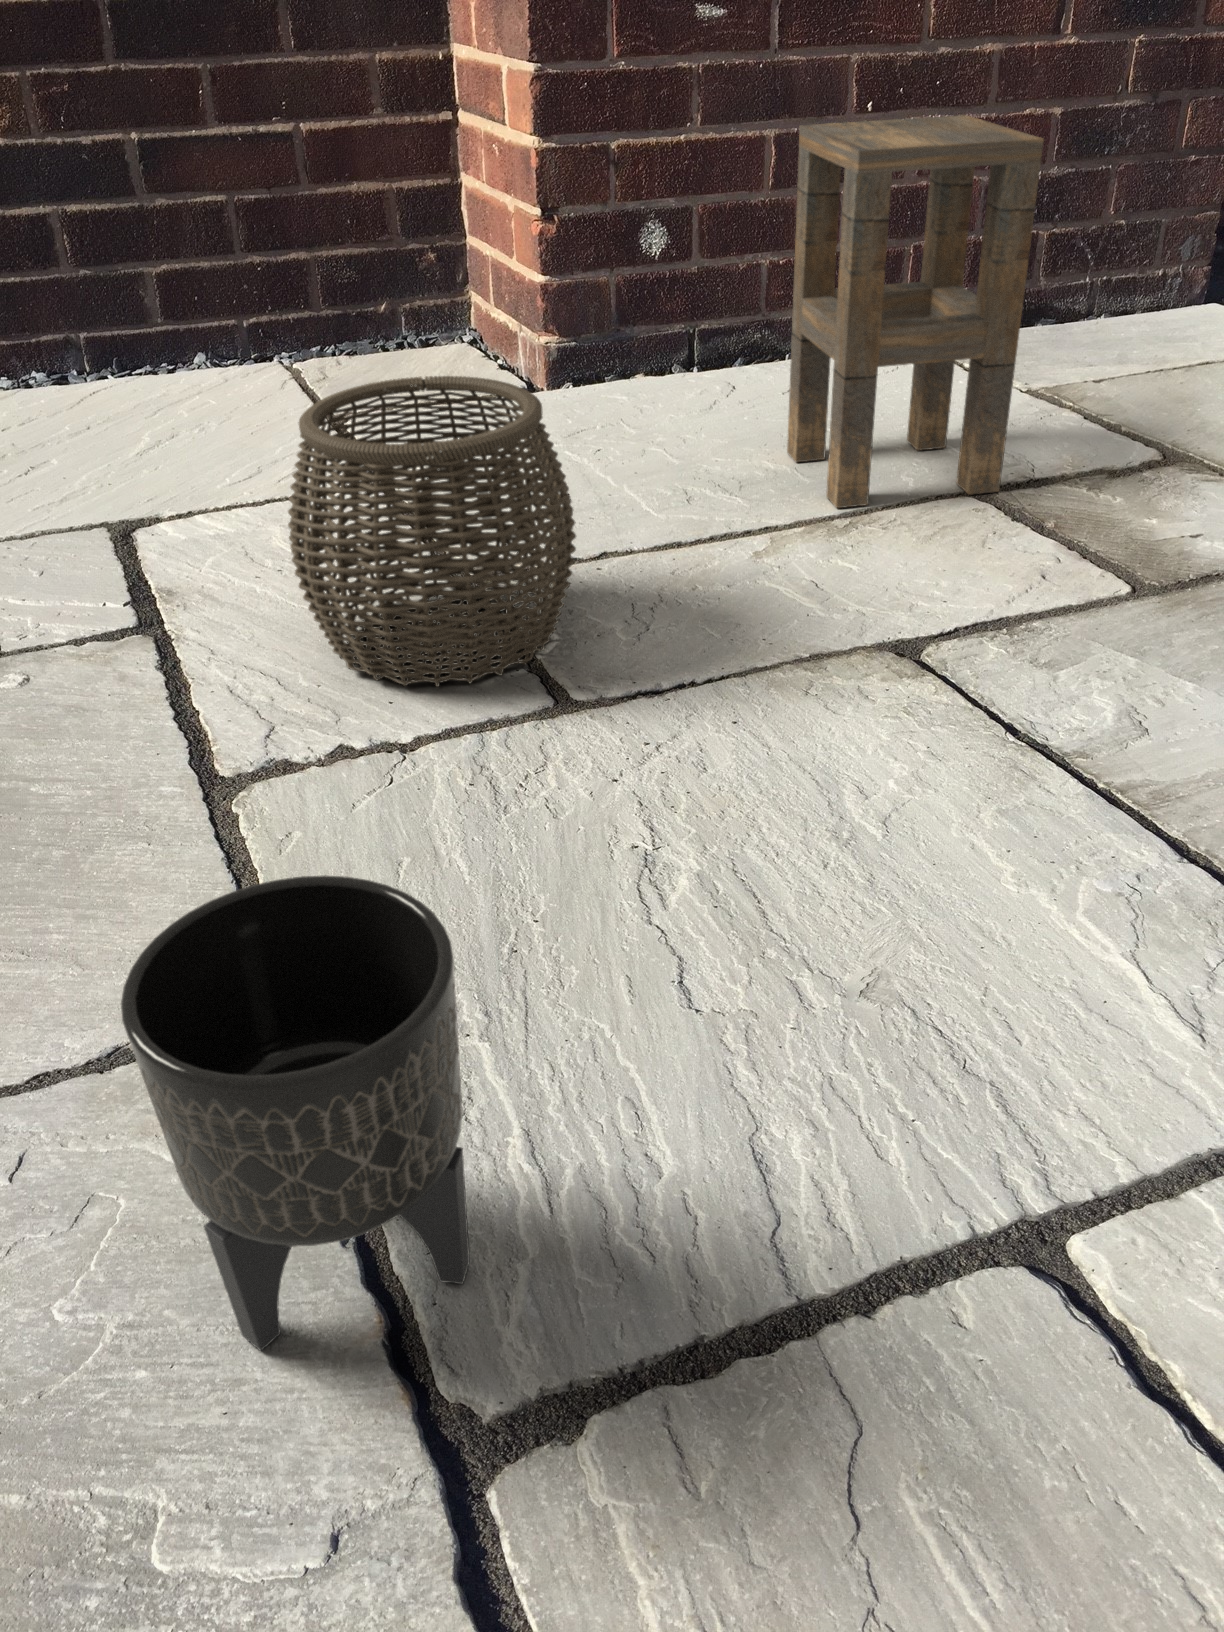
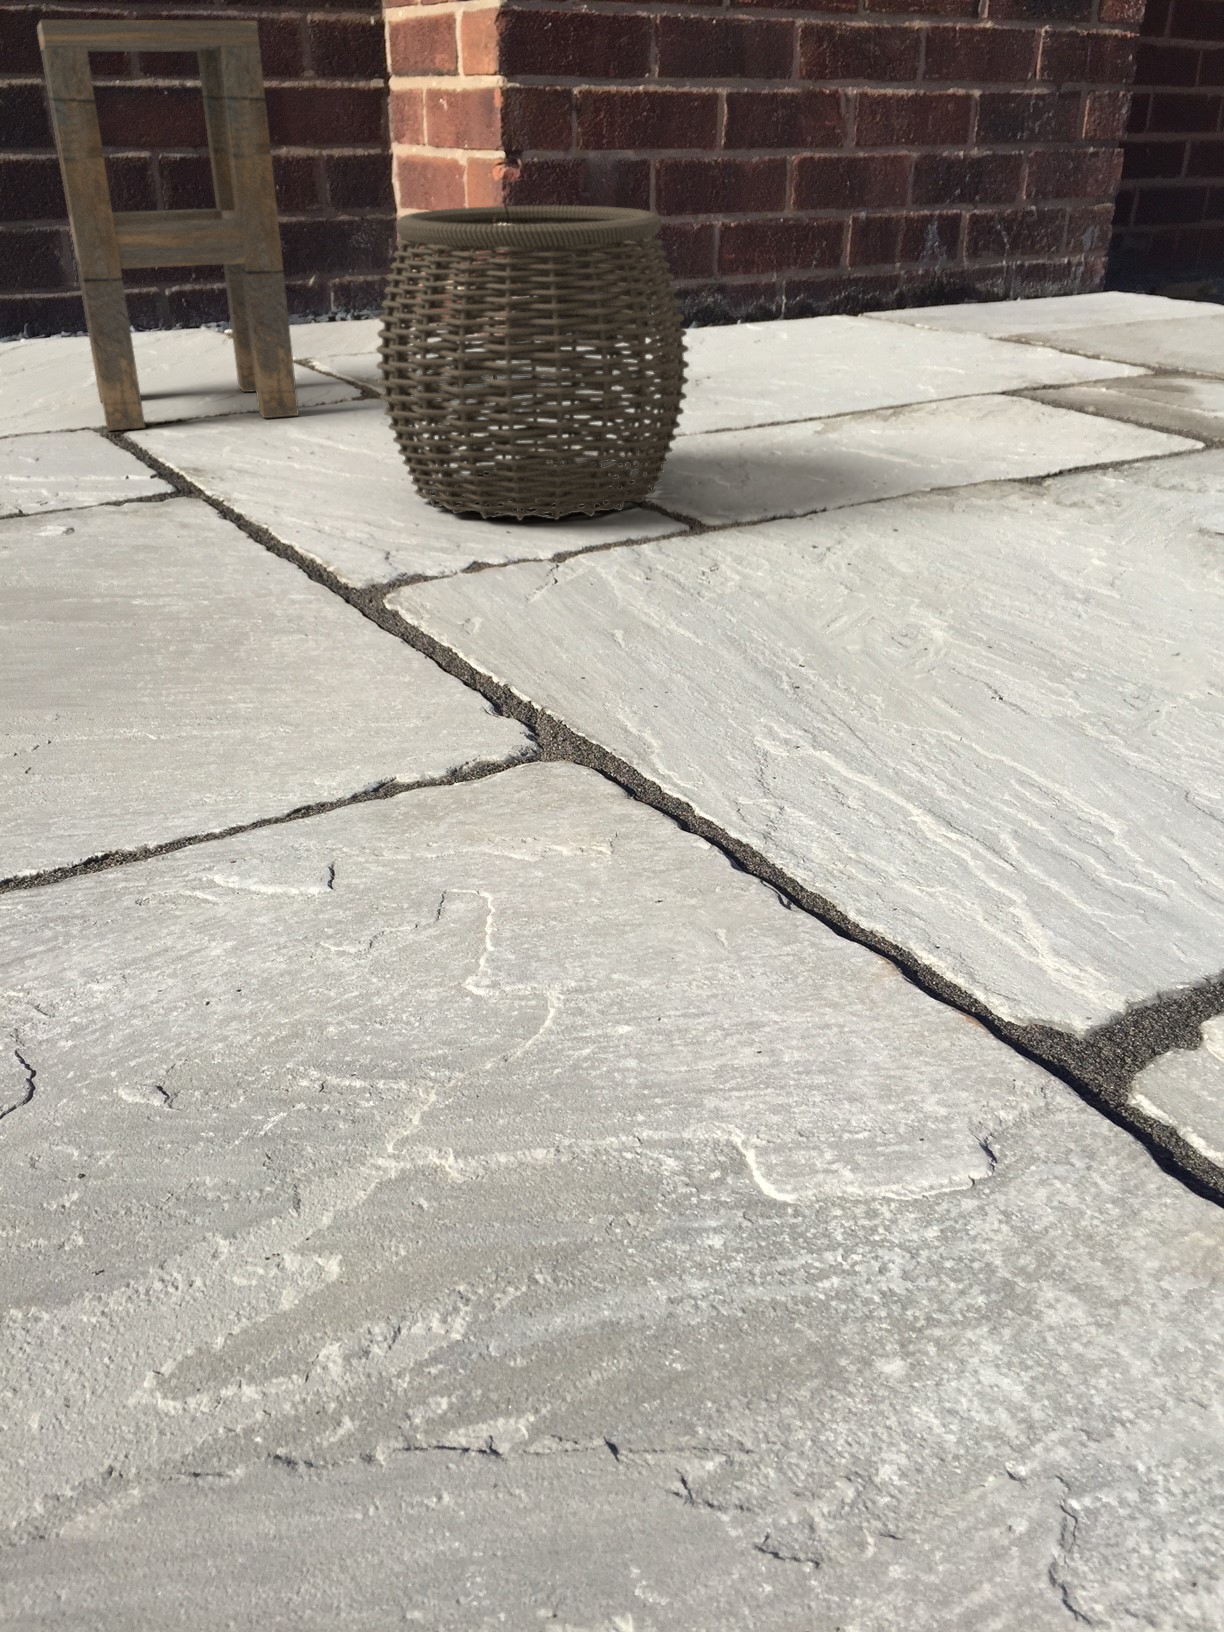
side table: present [787,115,1044,508] -> present [37,19,299,431]
planter: present [121,875,470,1351] -> none [632,412,1043,1000]

